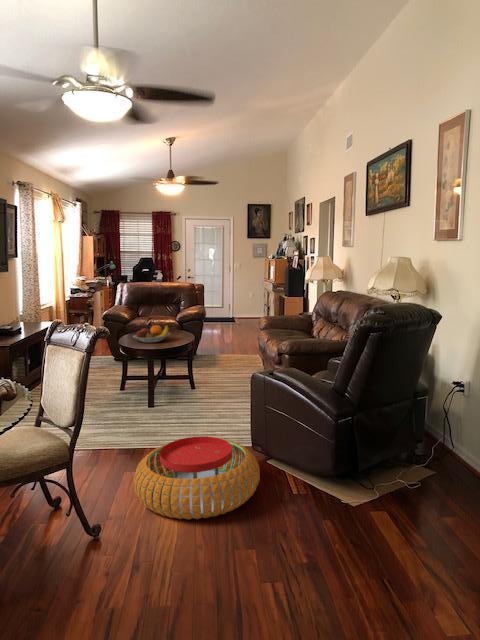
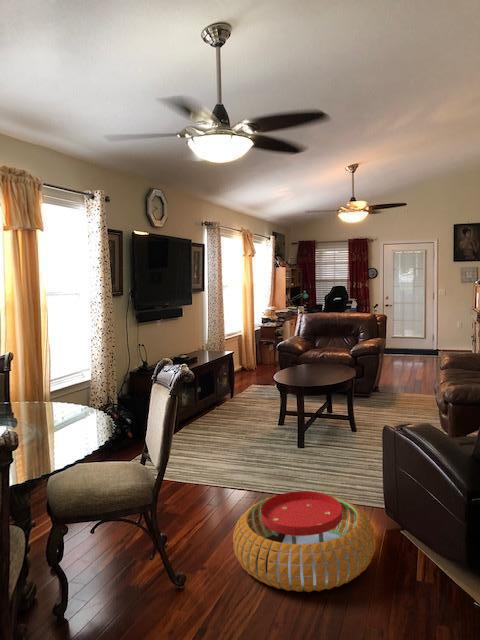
fruit bowl: present [133,325,170,343] -> none [288,360,328,378]

